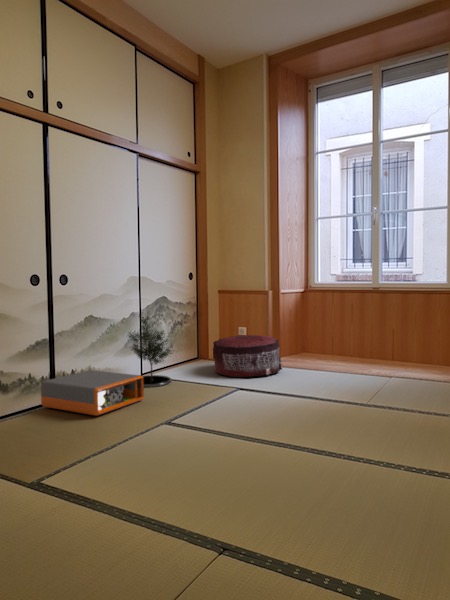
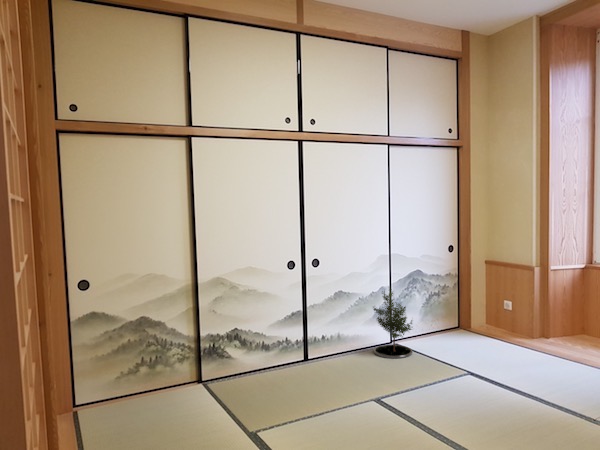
pouf: present [213,335,282,377] -> none [459,314,532,362]
storage box: present [41,370,145,415] -> none [294,337,373,382]

